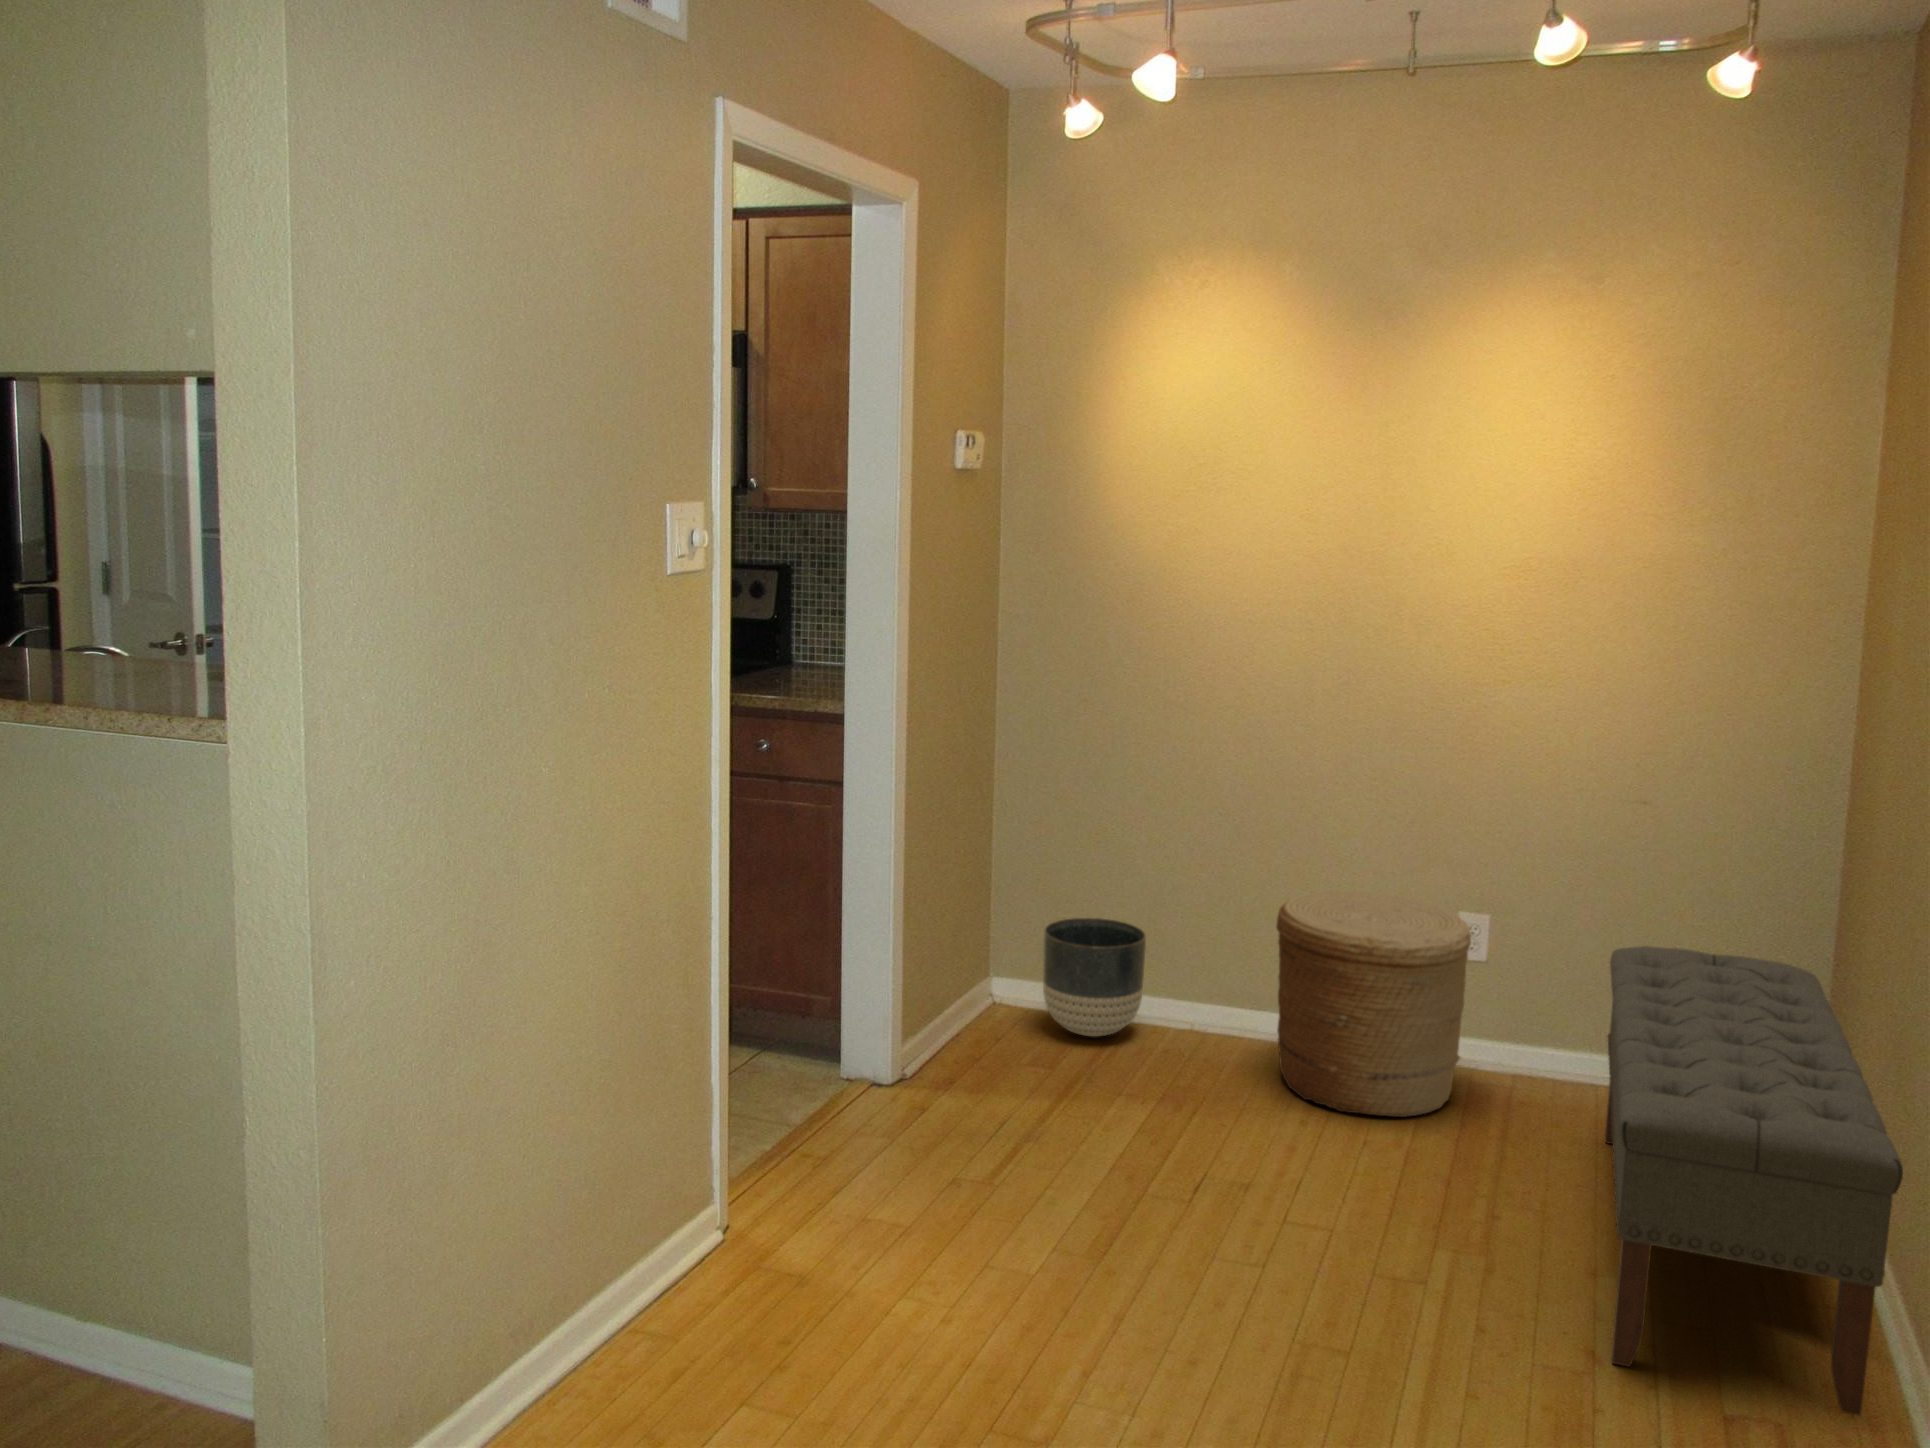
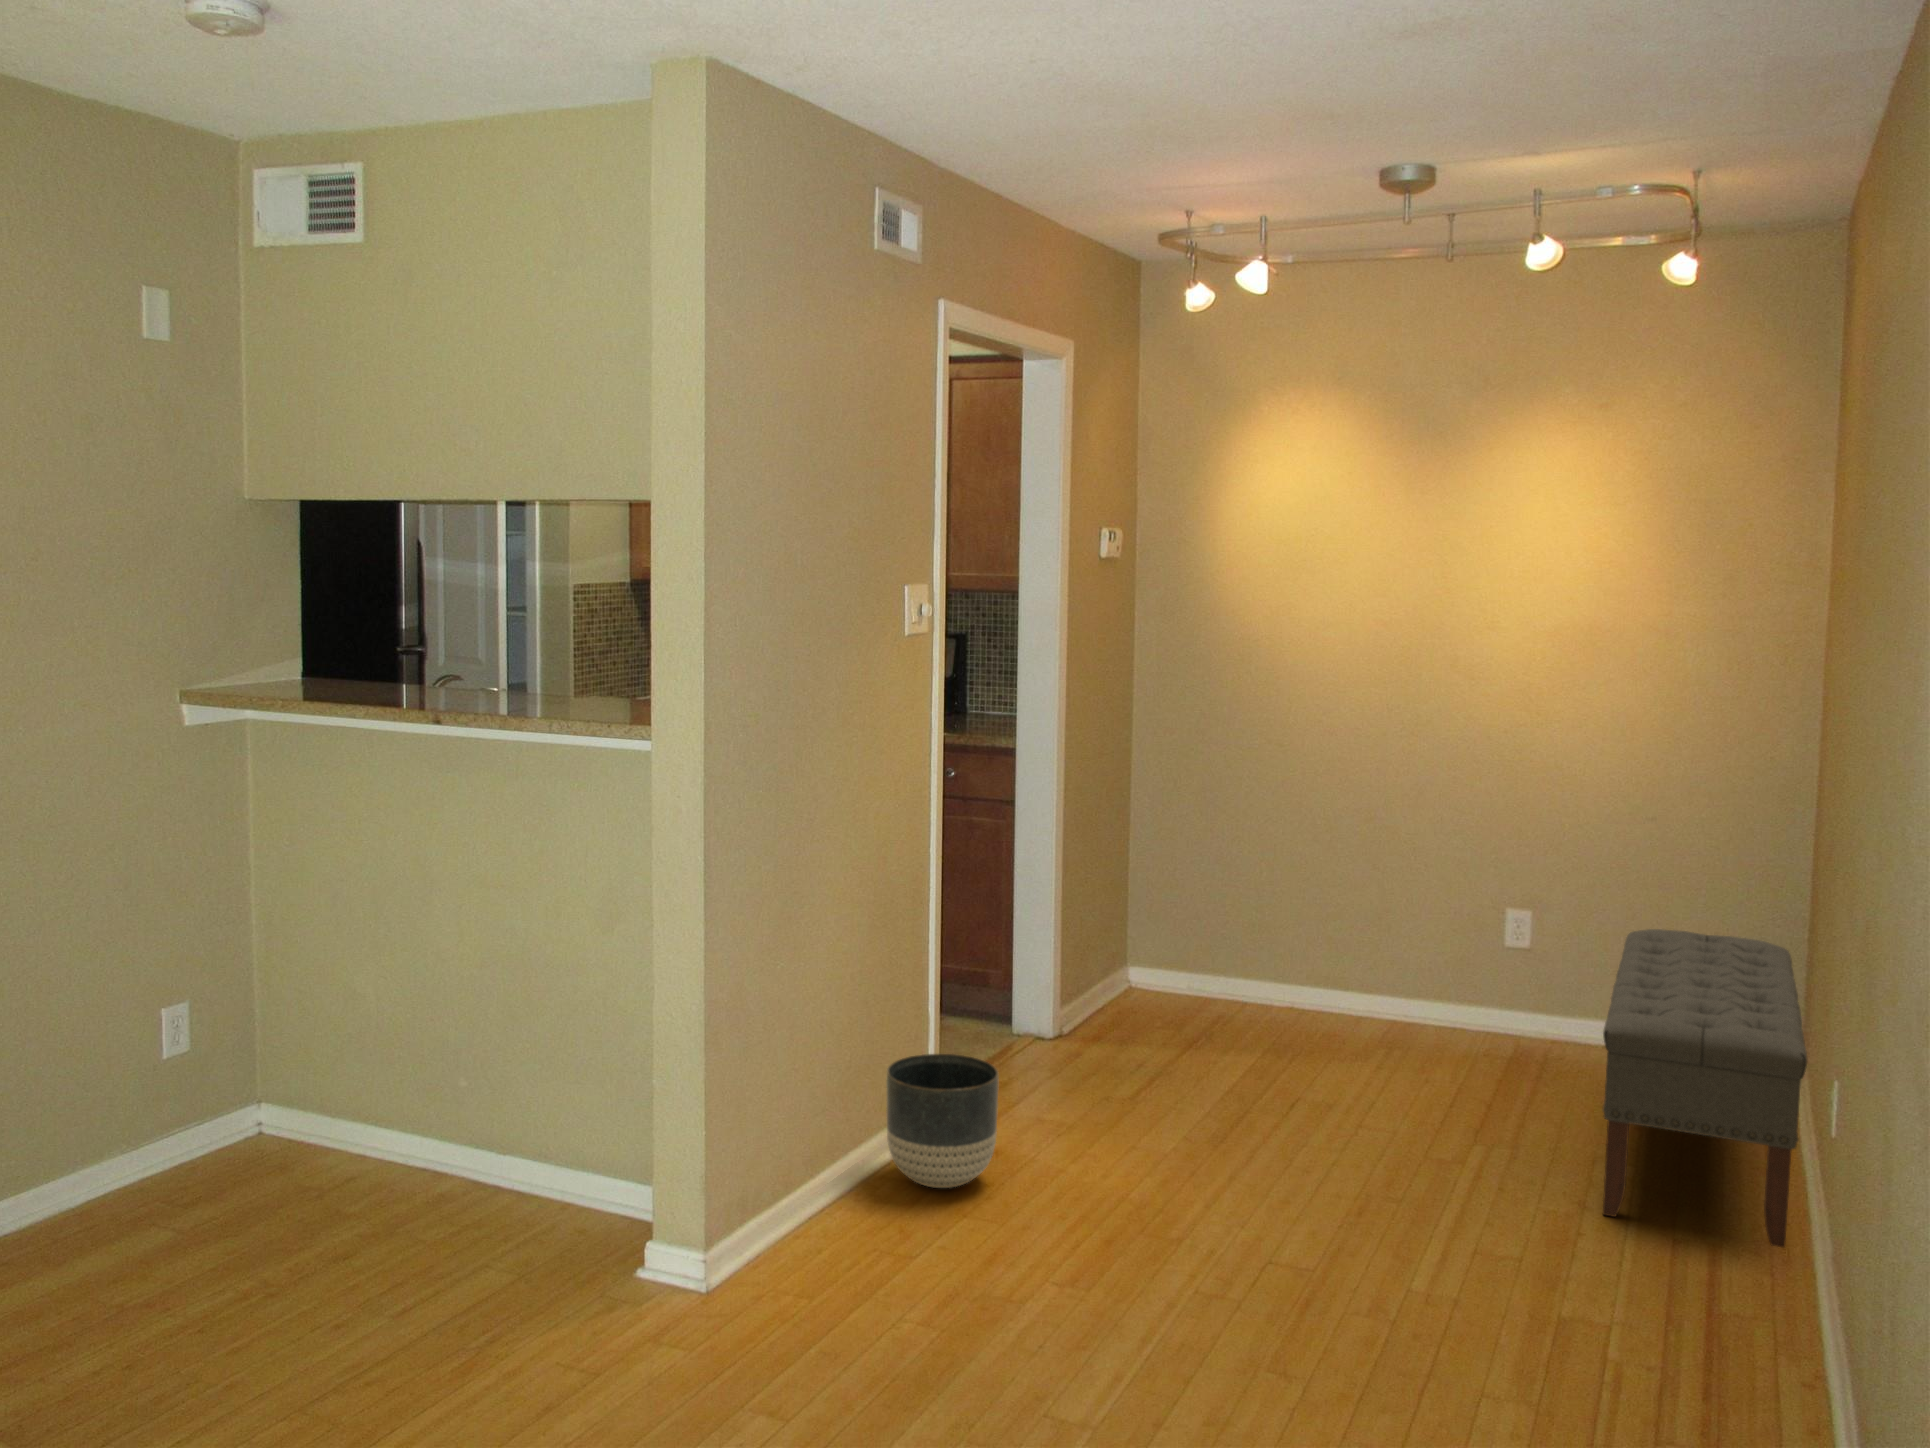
woven basket: present [1276,891,1471,1117] -> none [1361,893,1517,1068]
planter: present [1043,918,1146,1037] -> present [886,1054,999,1188]

